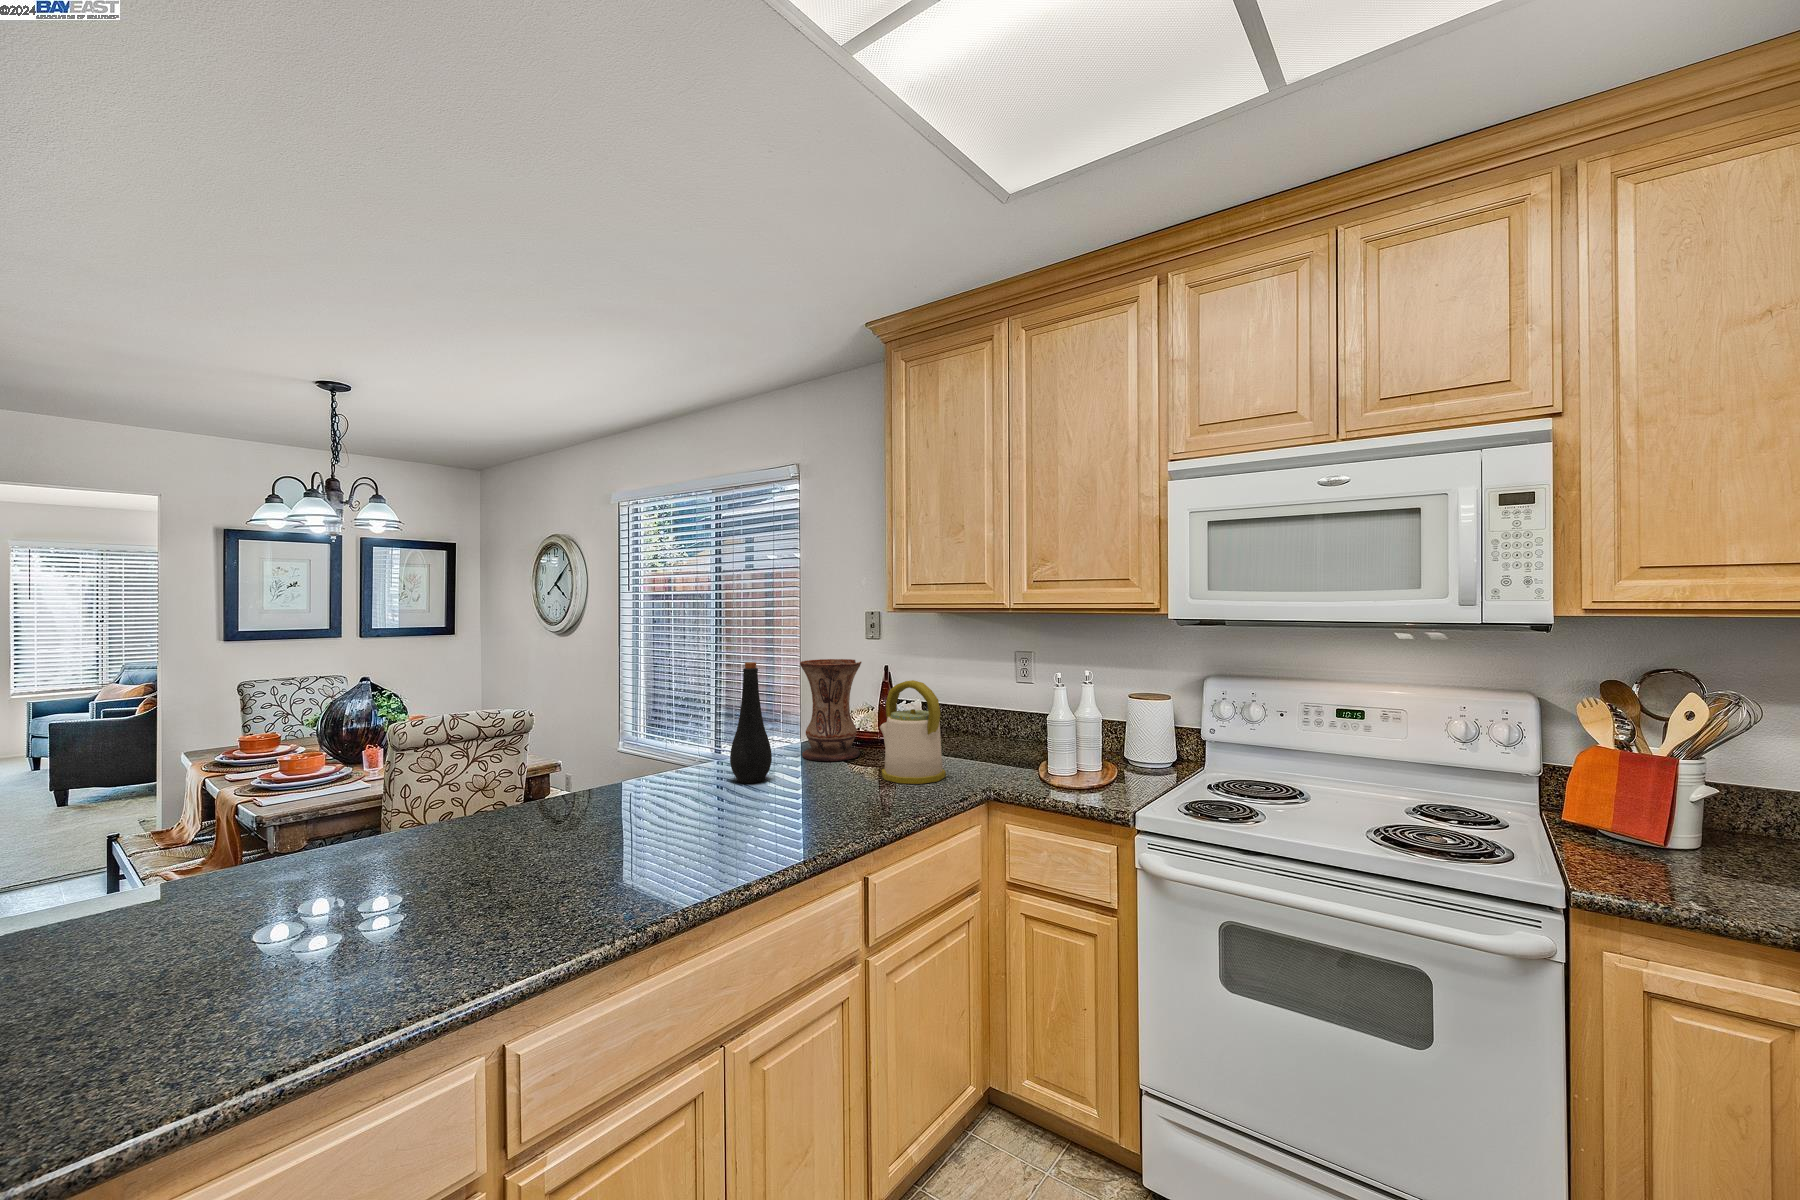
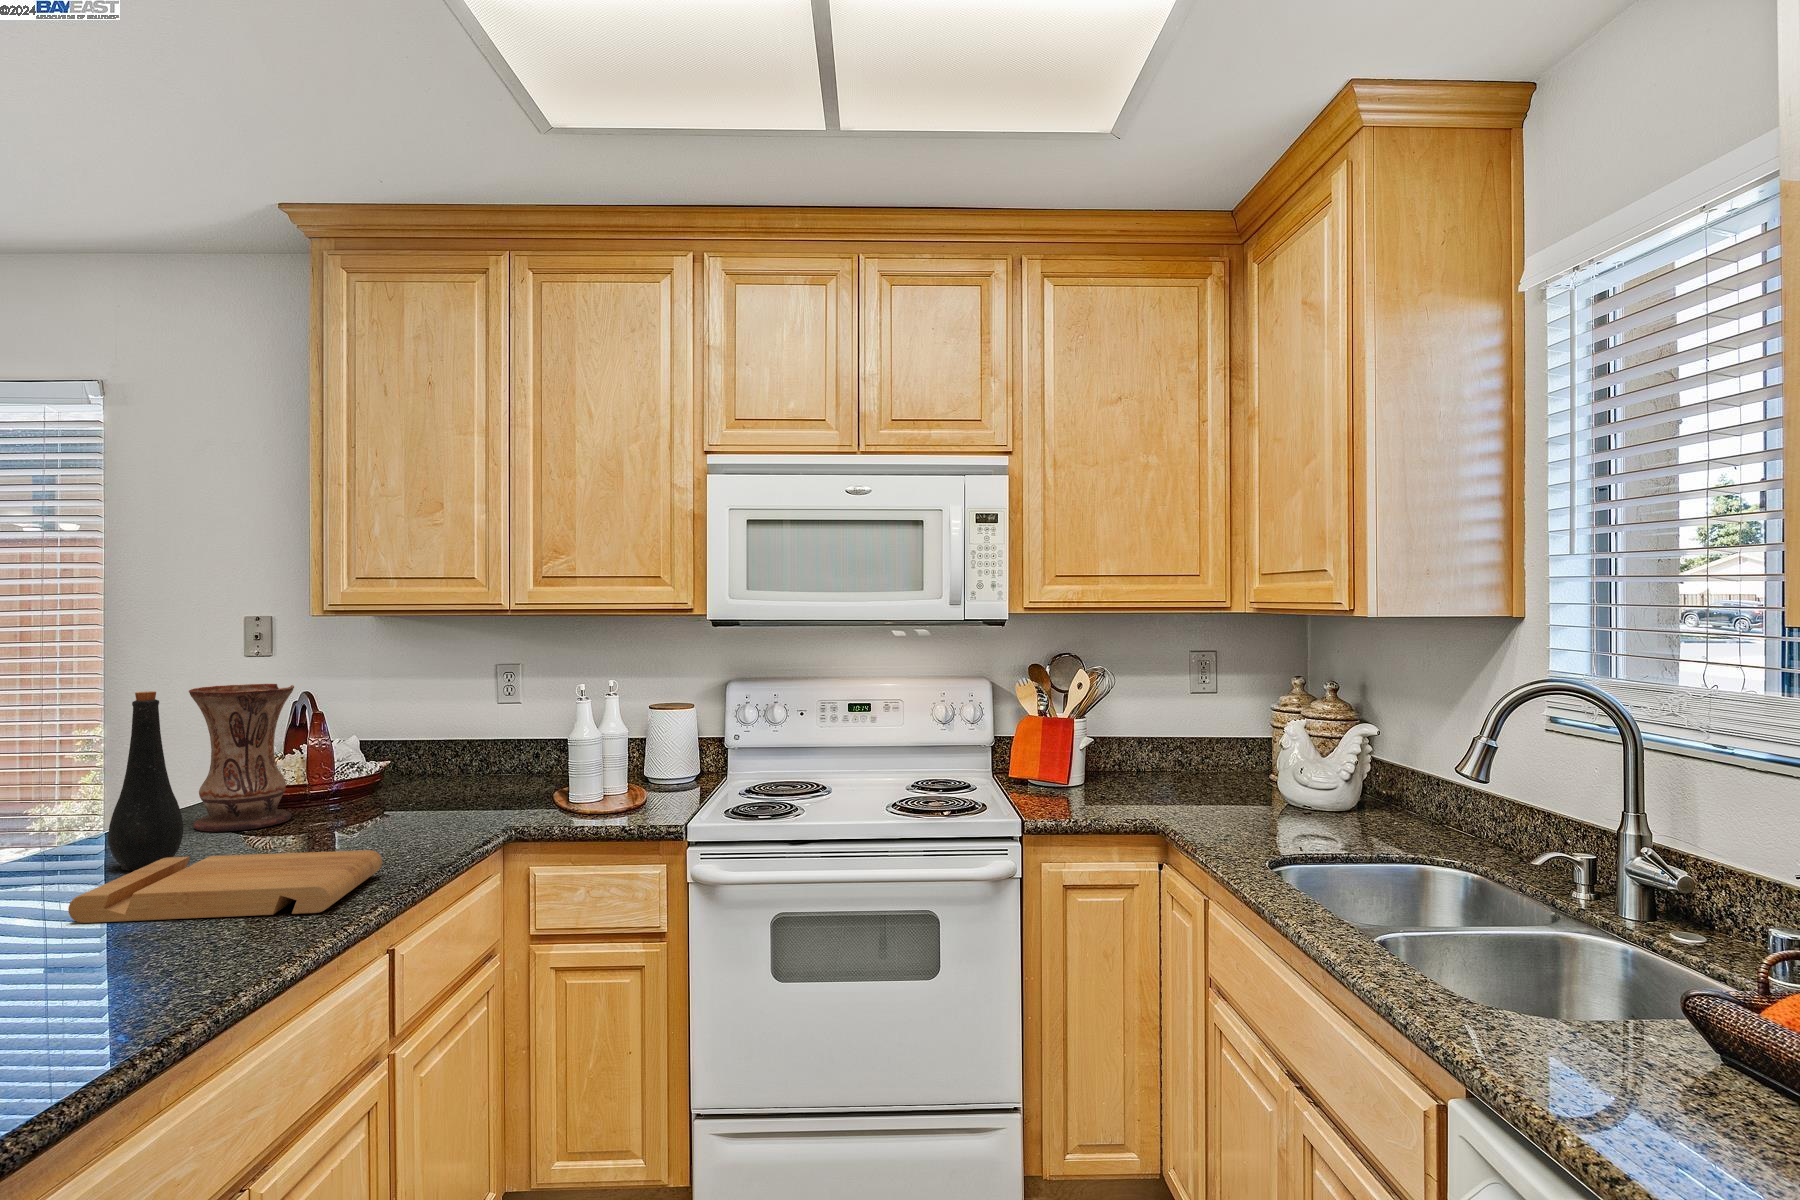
kettle: present [880,680,946,784] -> none [343,704,446,837]
cutting board: none [668,779,862,844] -> present [68,850,382,923]

